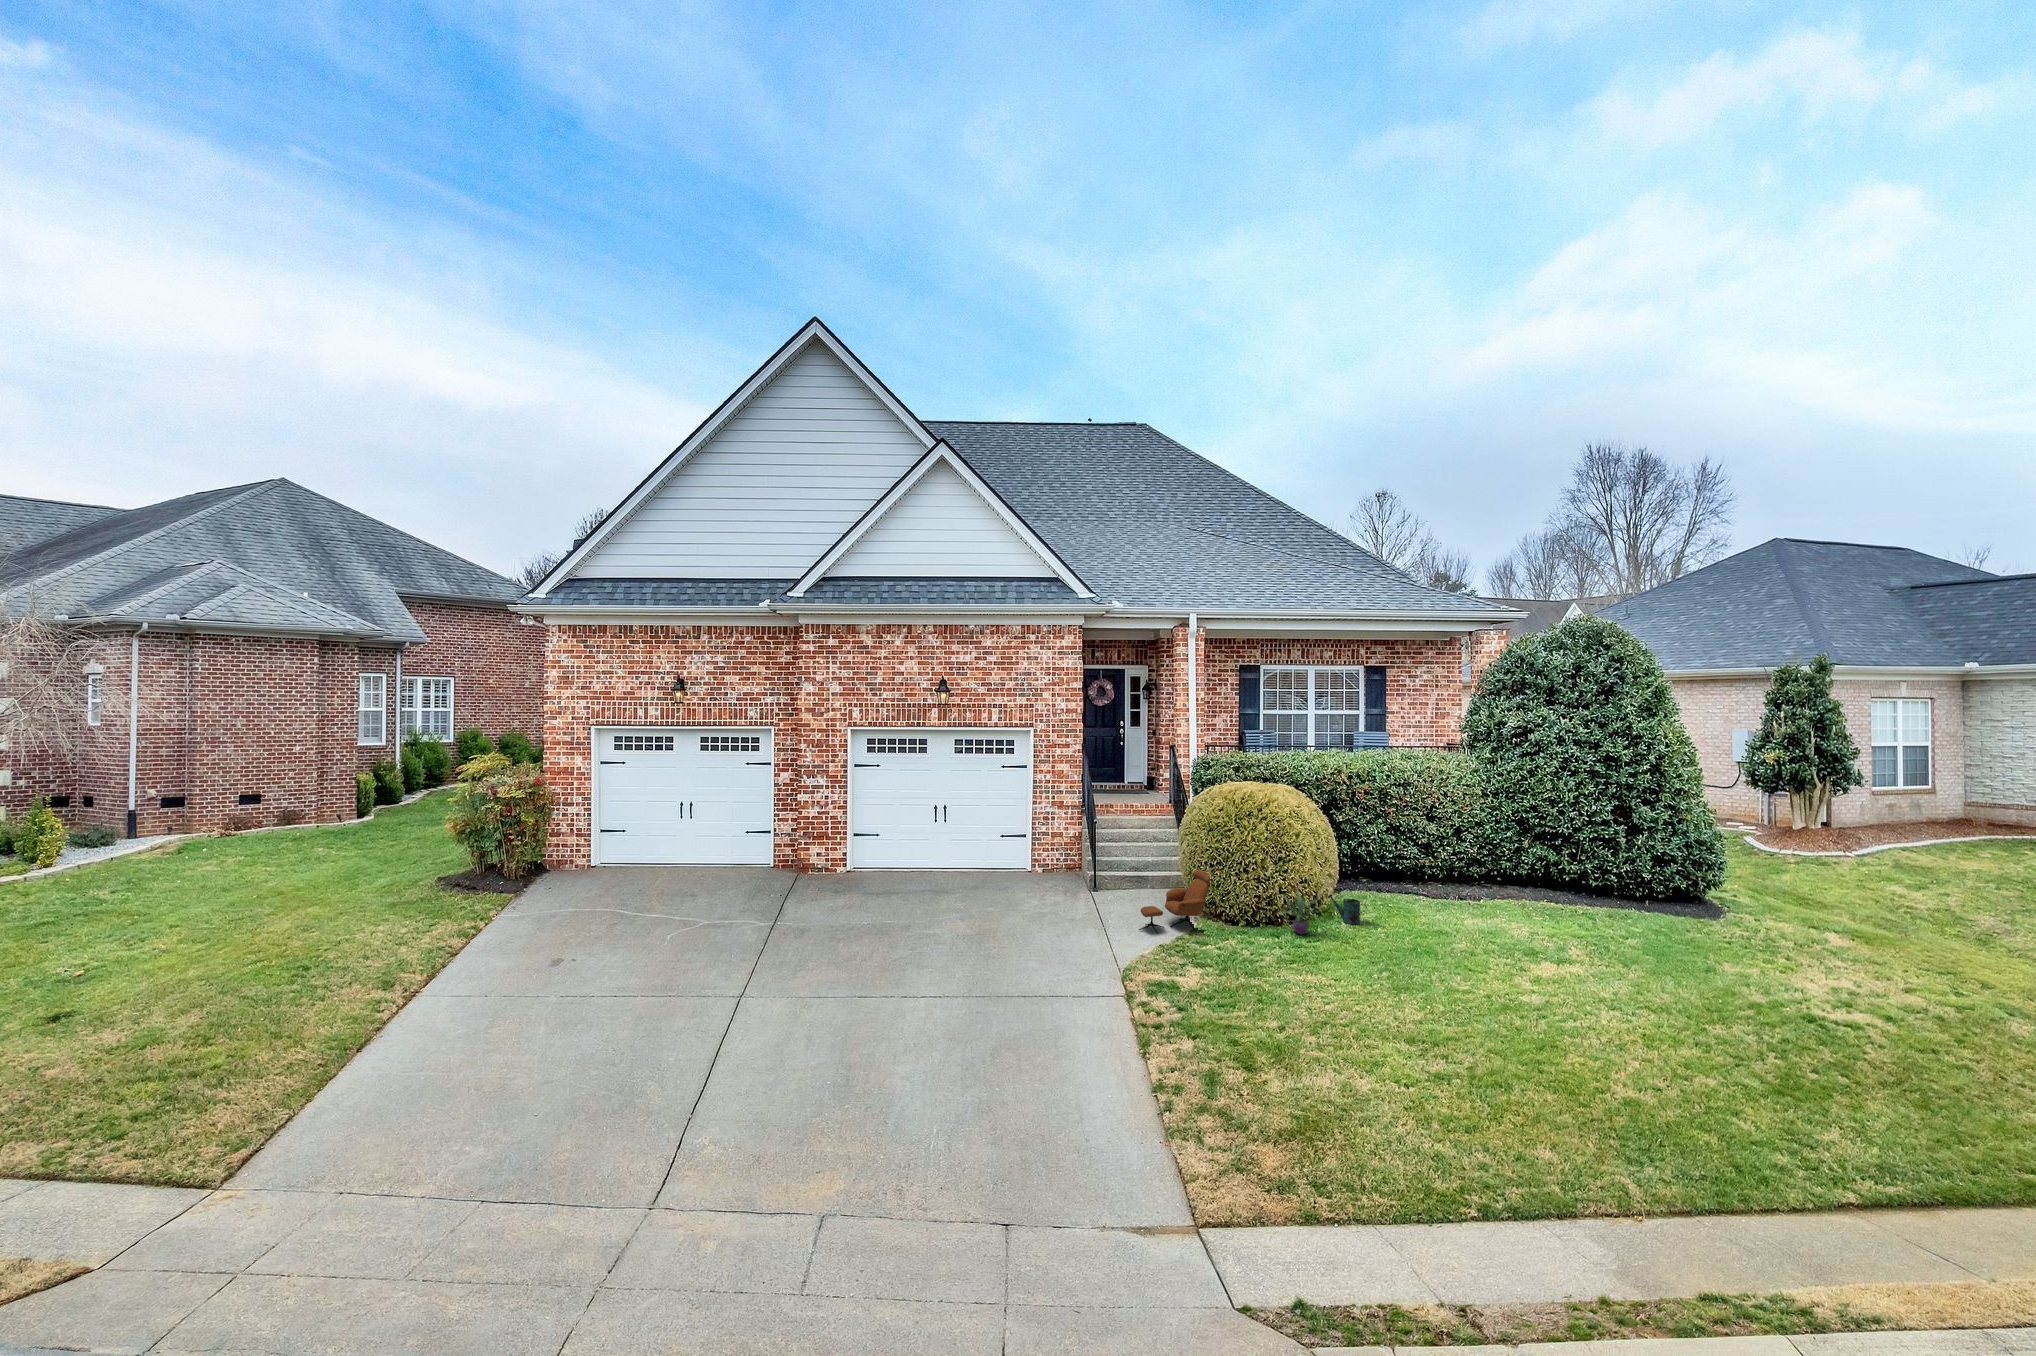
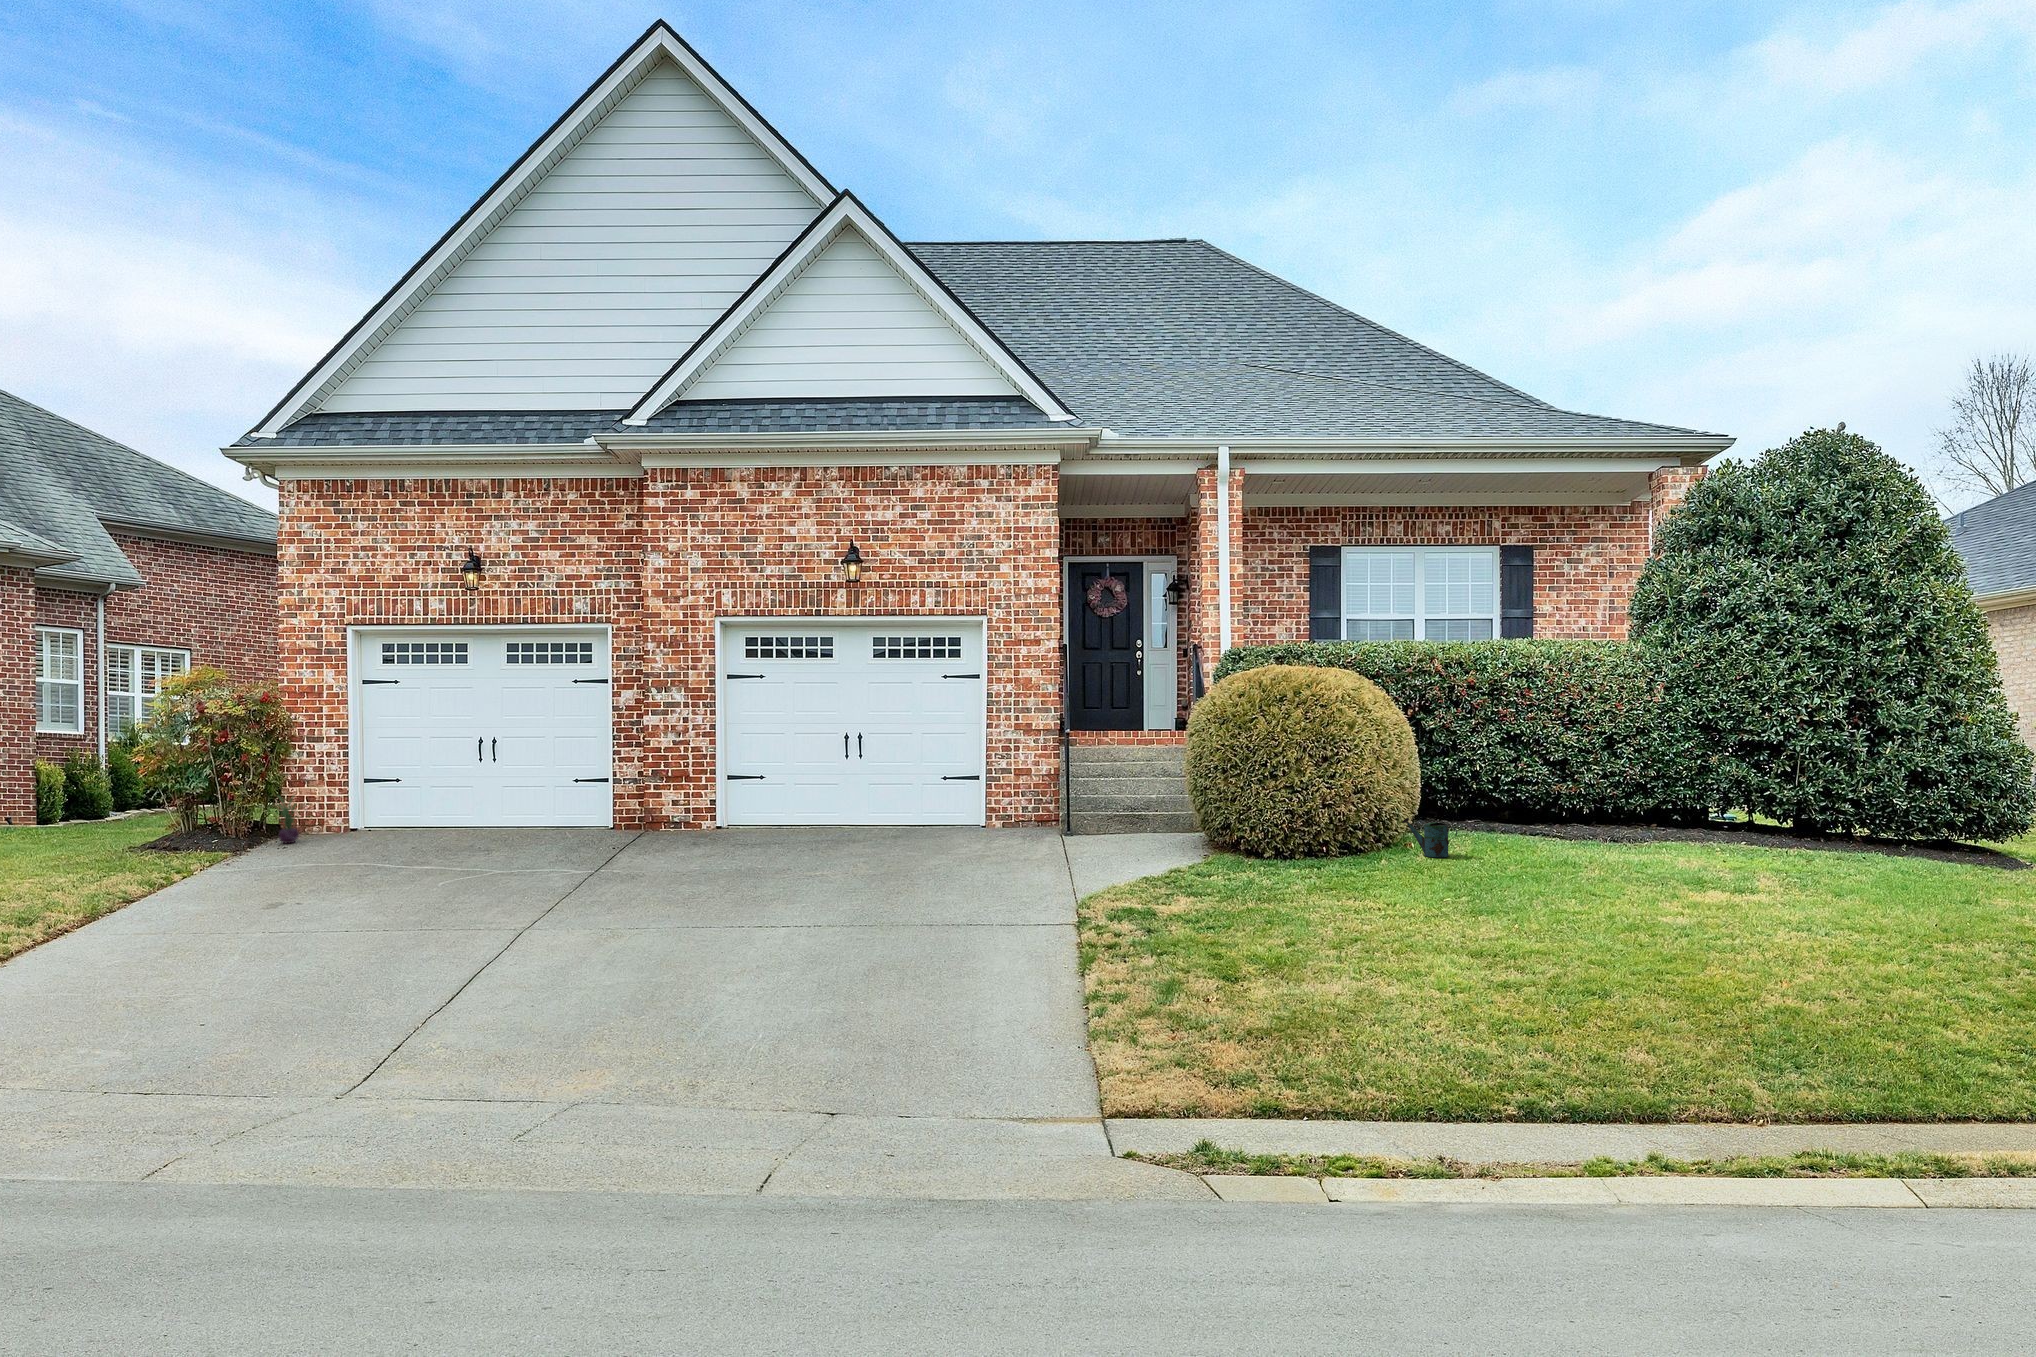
lounge chair: present [1139,870,1210,933] -> none [1121,790,1228,875]
decorative plant: present [1286,890,1311,935] -> present [270,796,299,843]

